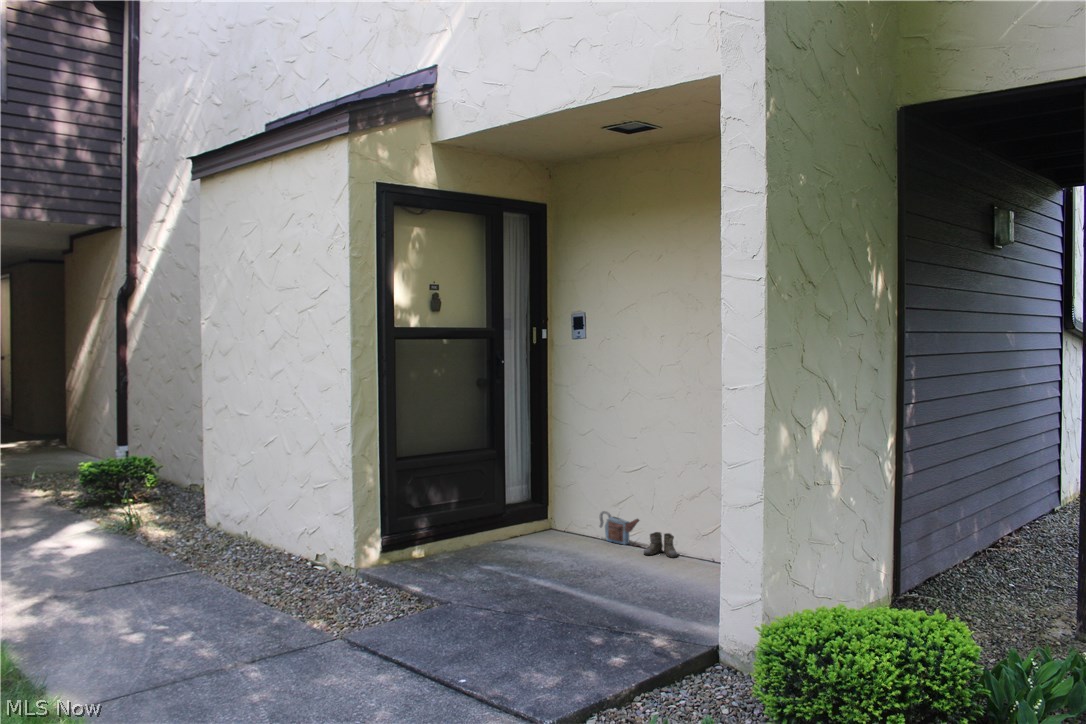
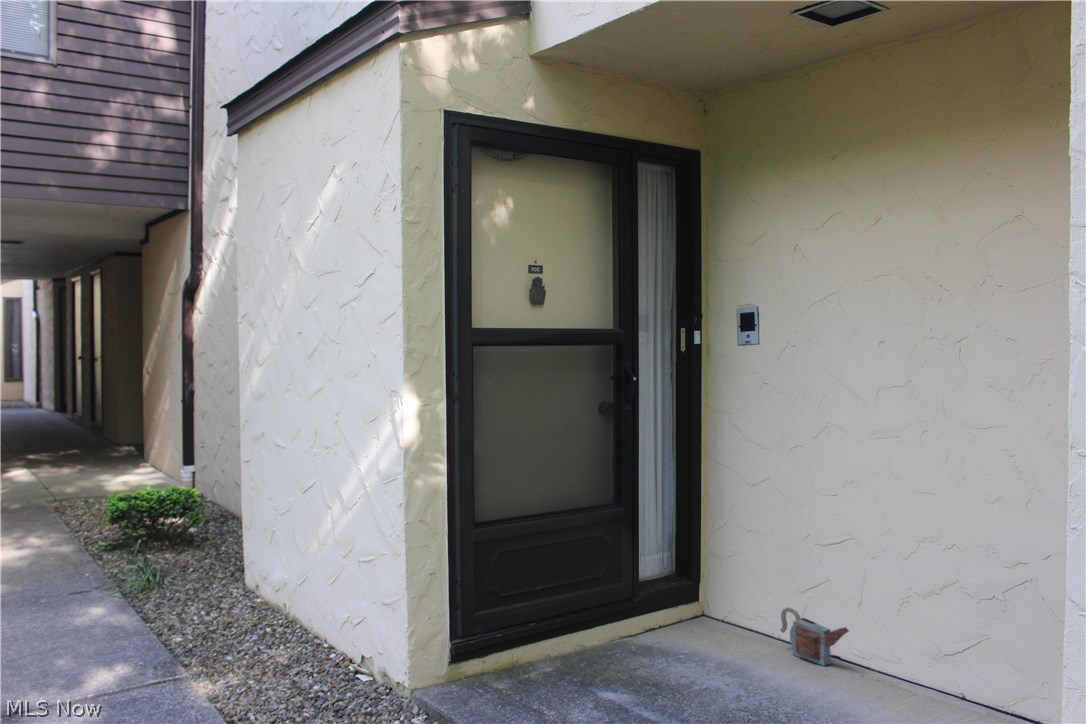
boots: present [644,532,677,558] -> none [859,654,923,703]

